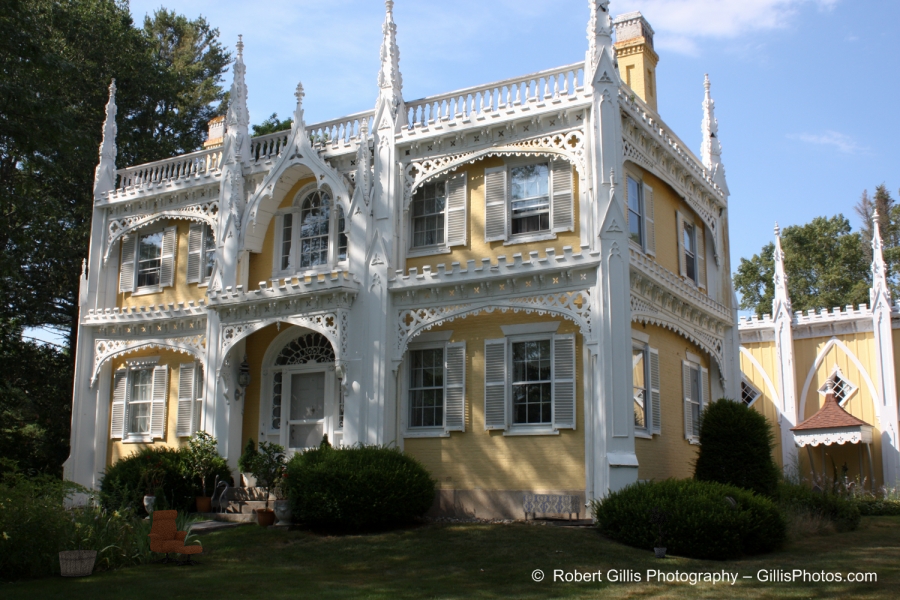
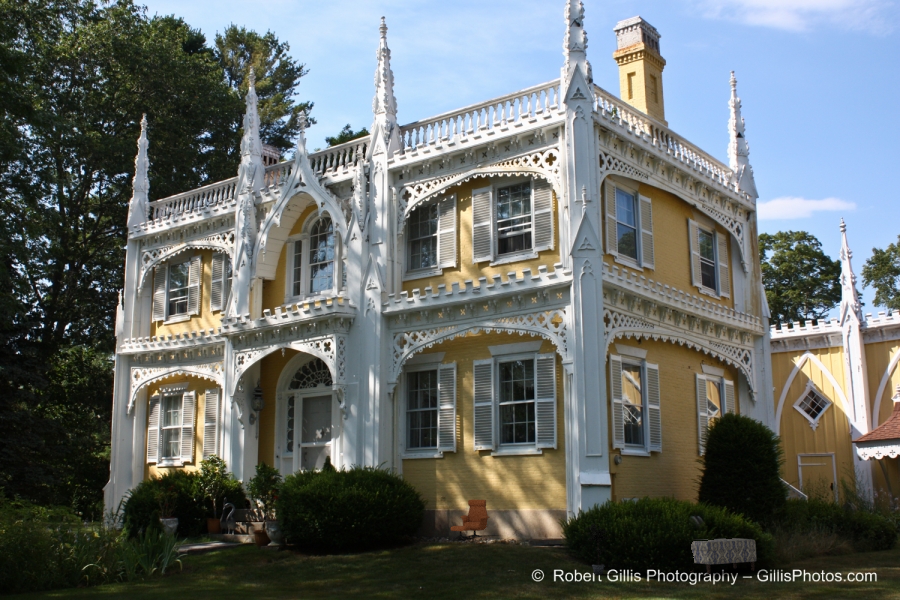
bench: present [523,494,581,522] -> present [690,538,756,574]
lounge chair: present [148,510,202,565] -> present [451,499,490,540]
wooden bucket: present [59,543,97,576] -> none [36,561,70,590]

